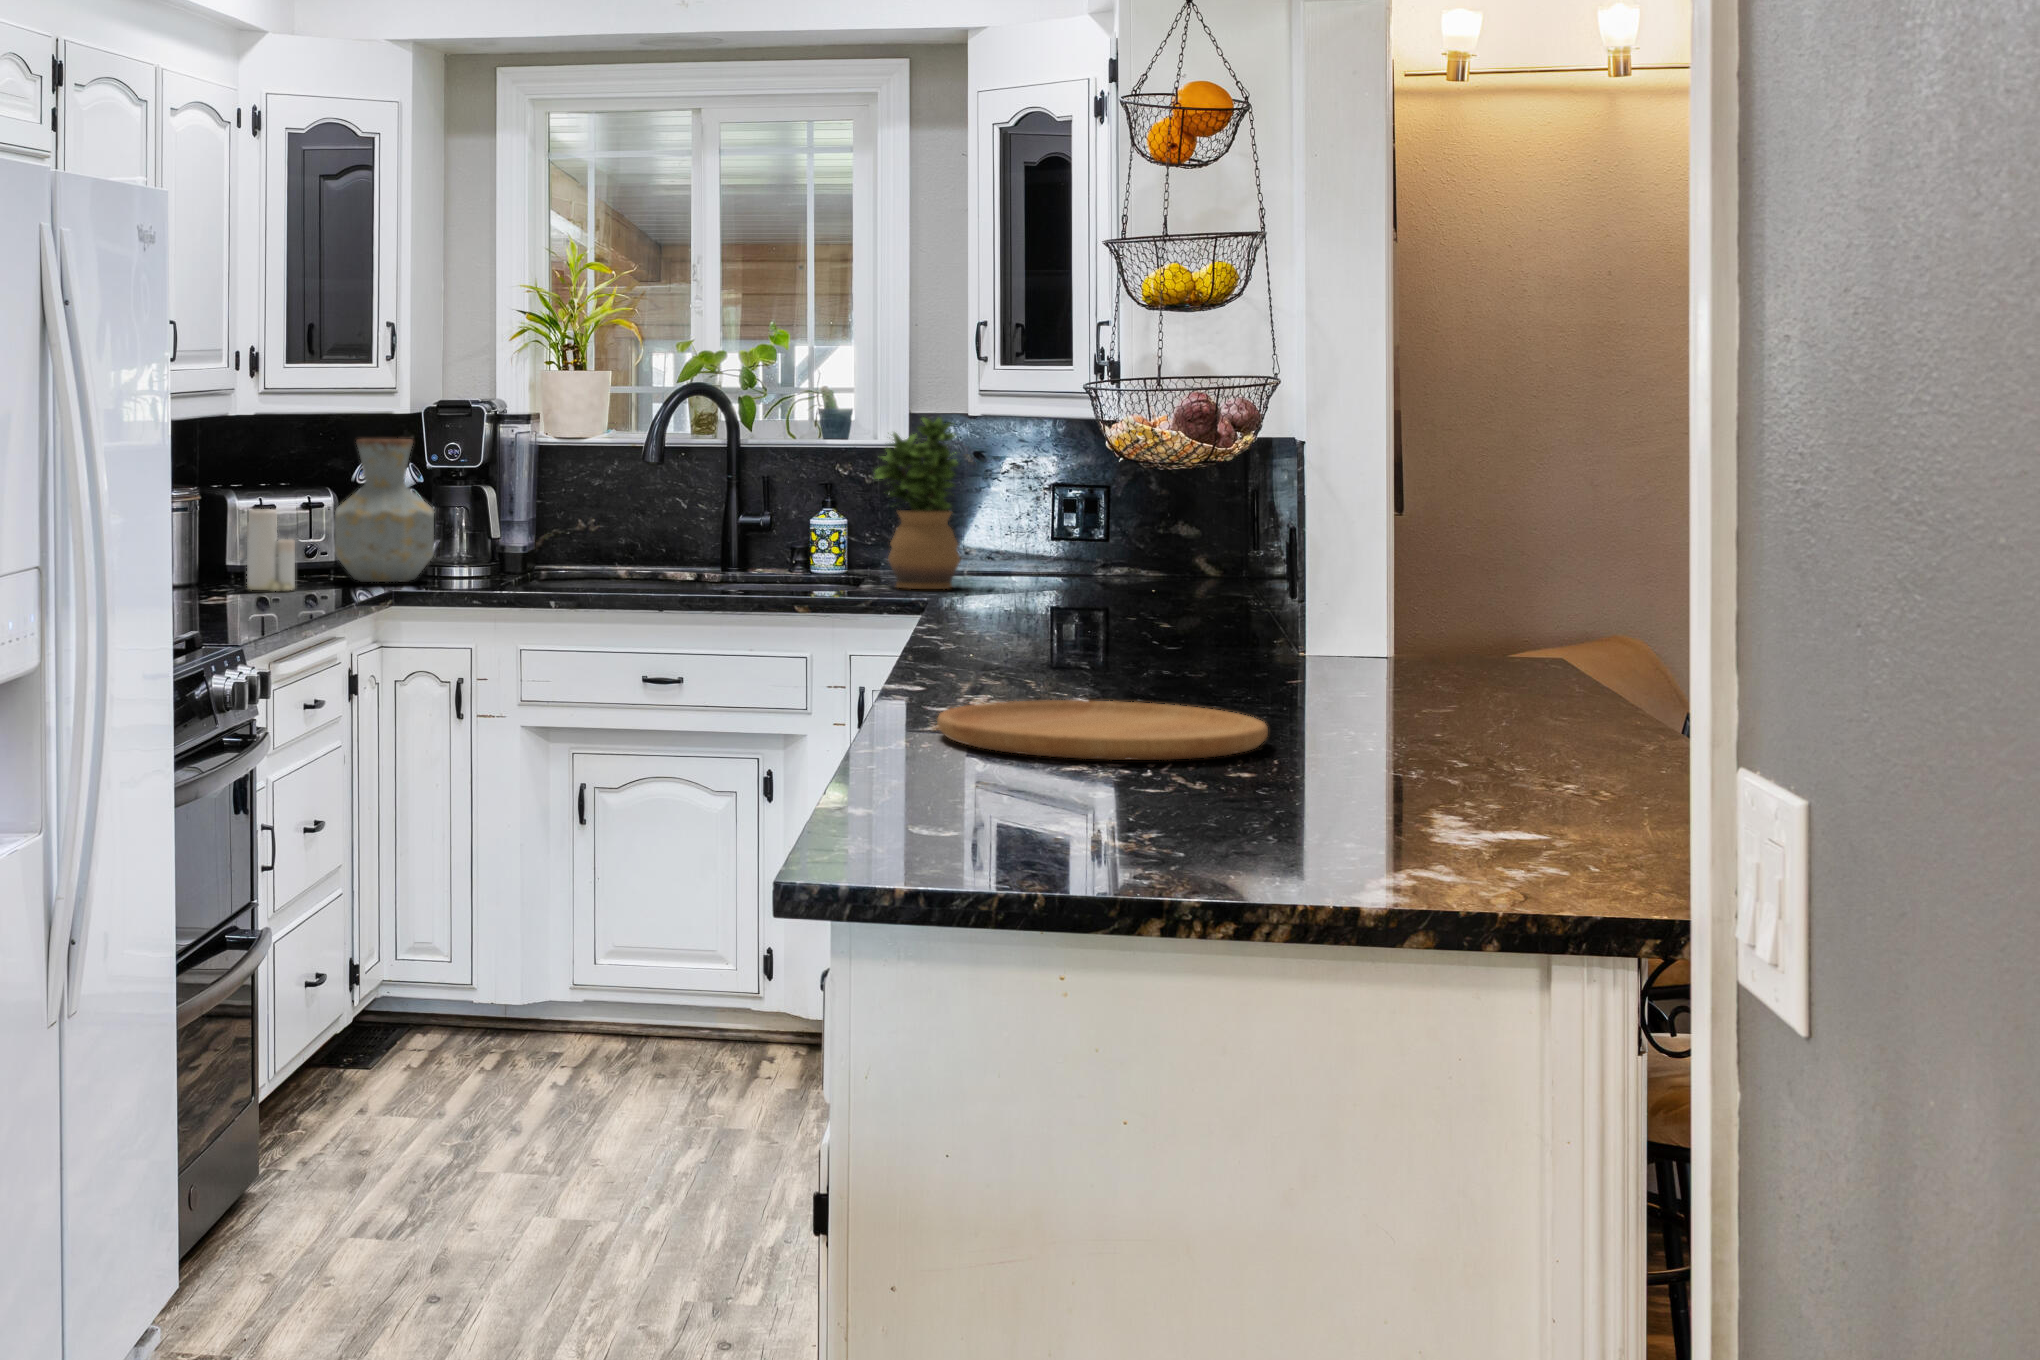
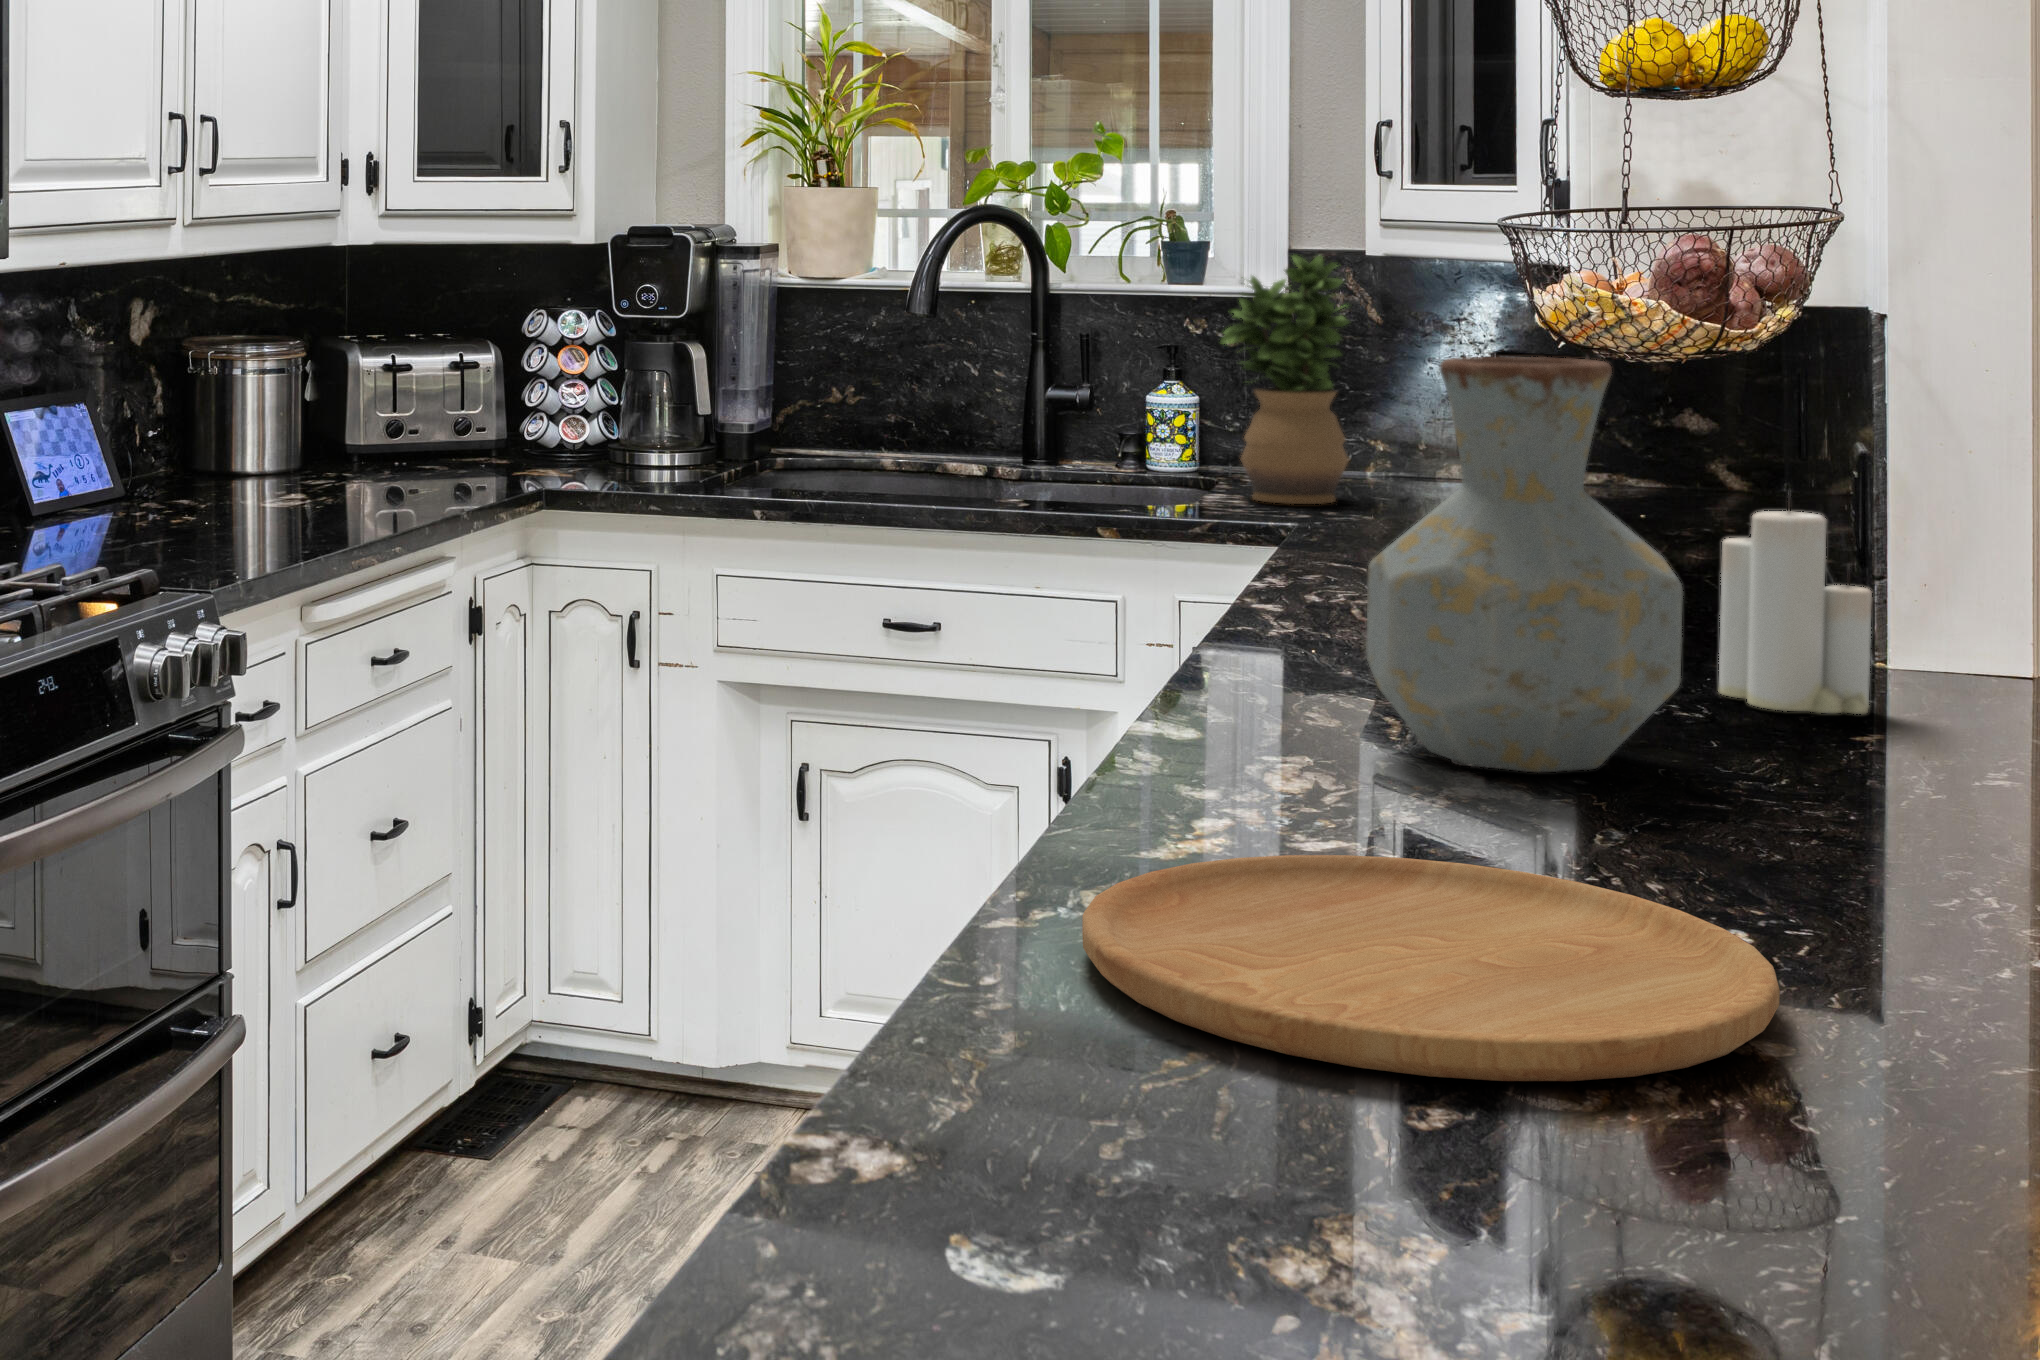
vase: present [335,439,434,582] -> present [1366,357,1683,772]
candle: present [247,509,295,591] -> present [1719,494,1872,714]

